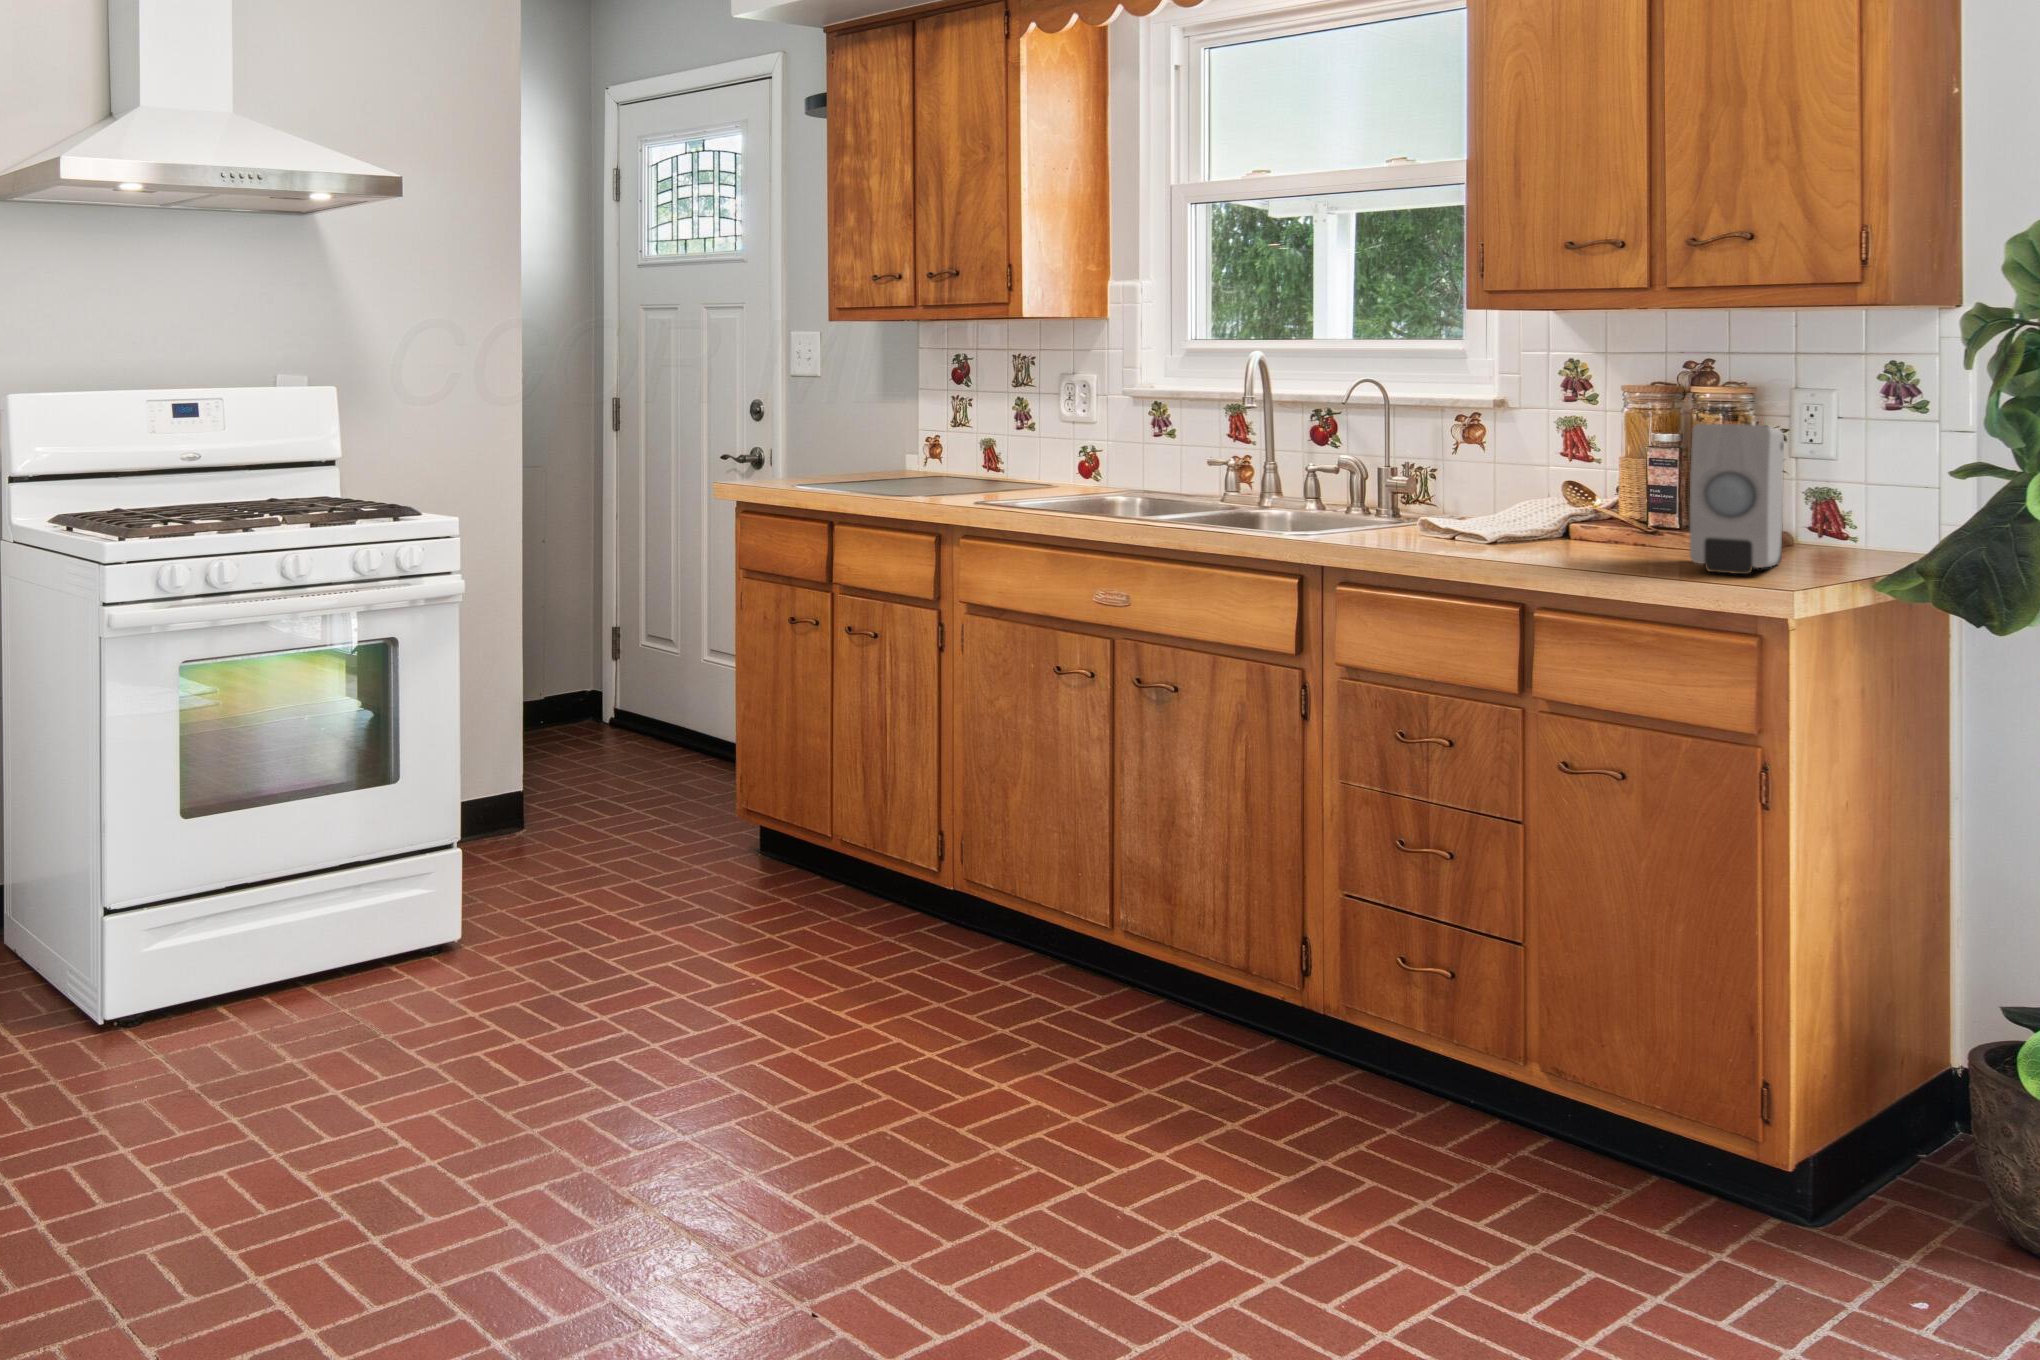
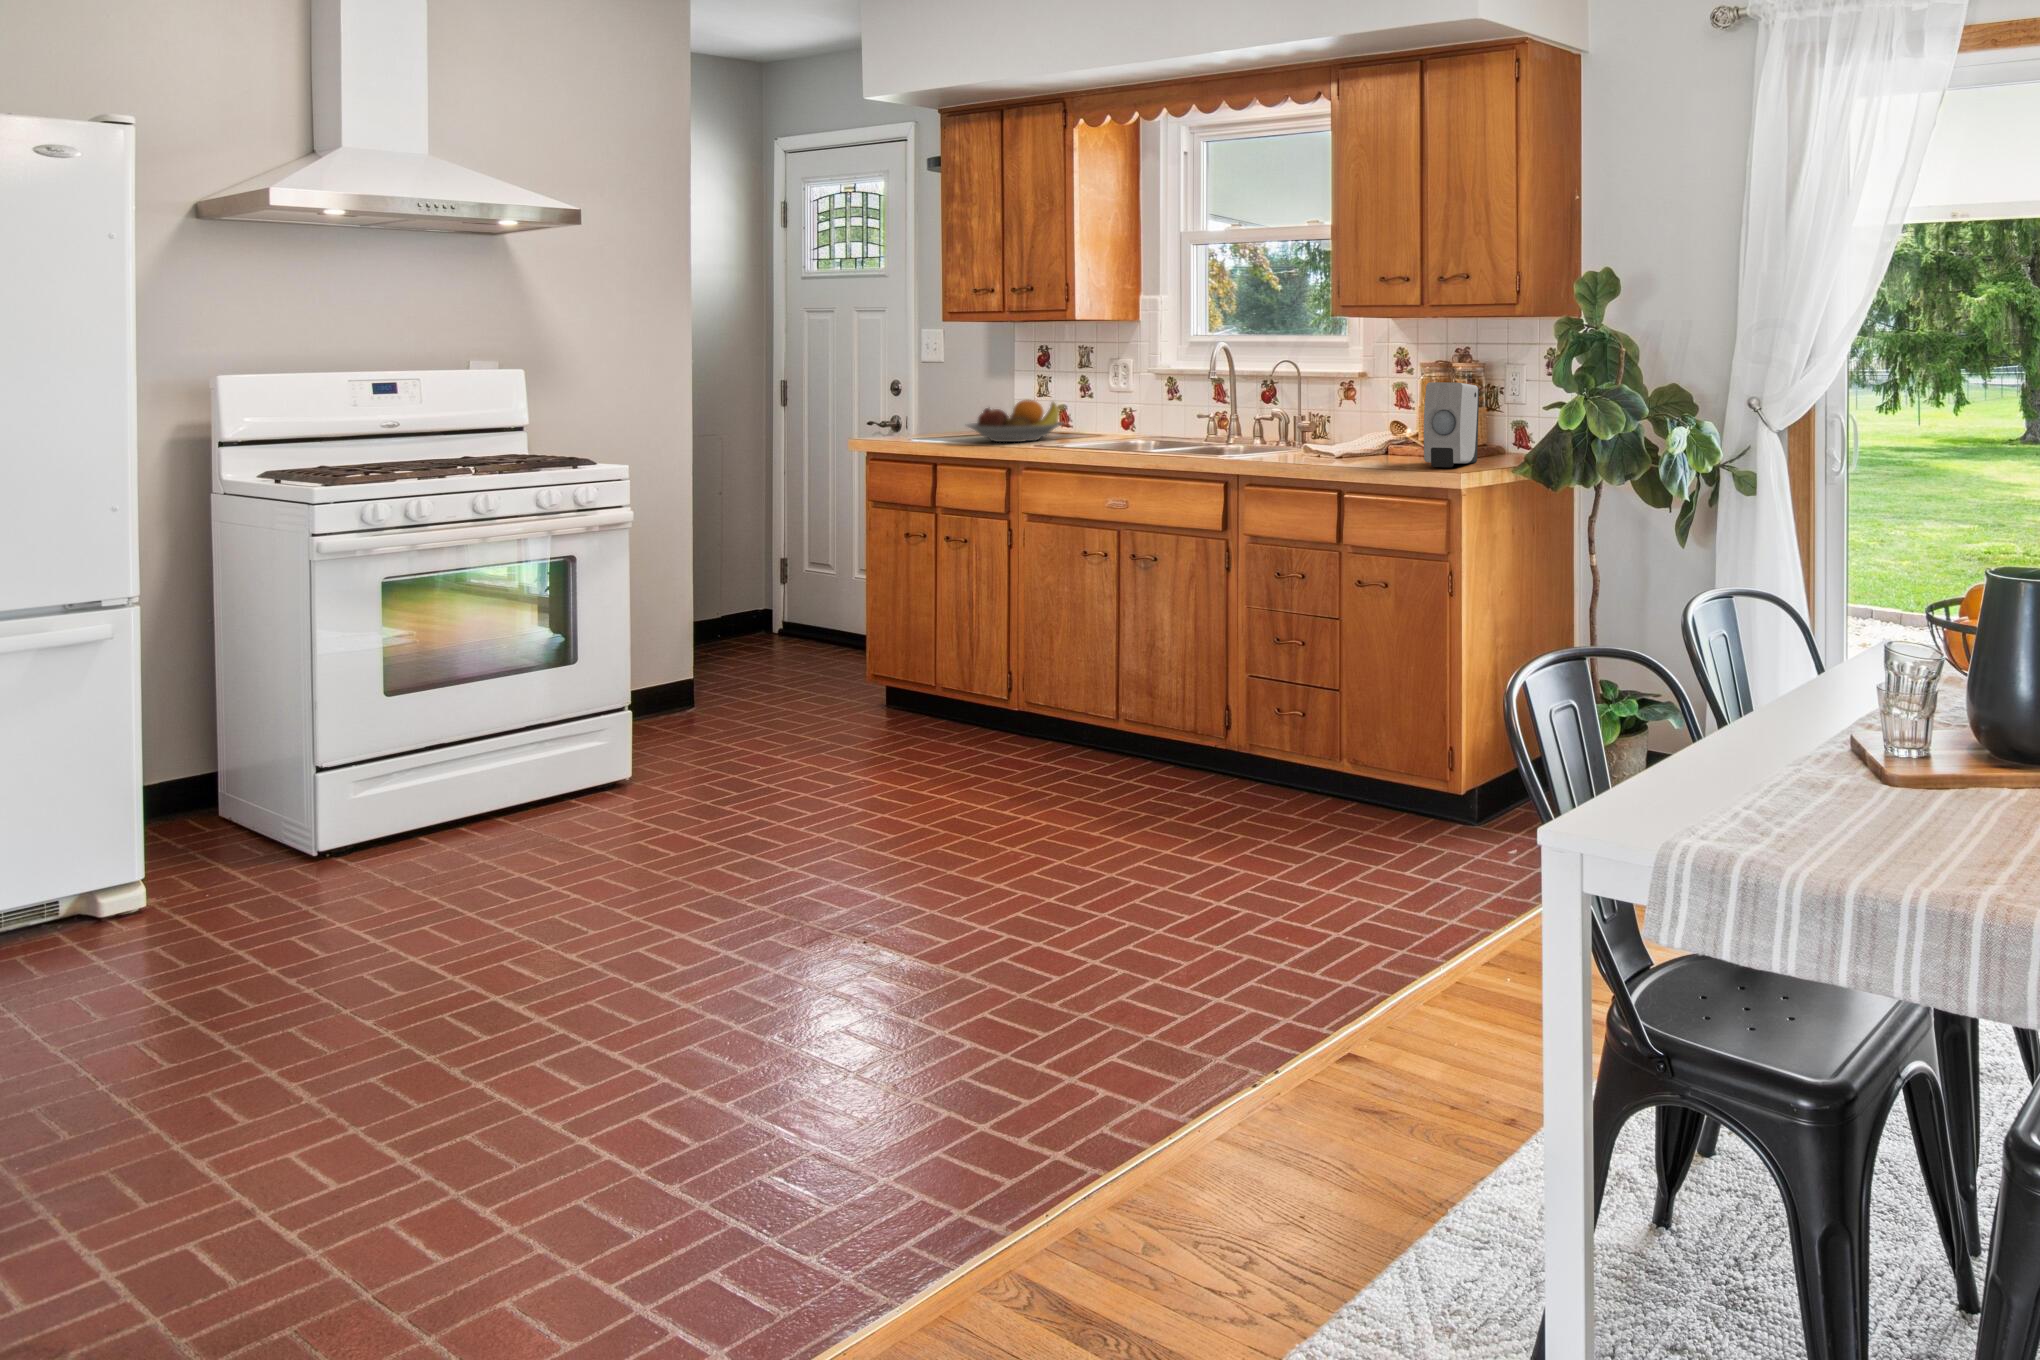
fruit bowl: none [867,433,1003,493] -> present [965,400,1062,442]

